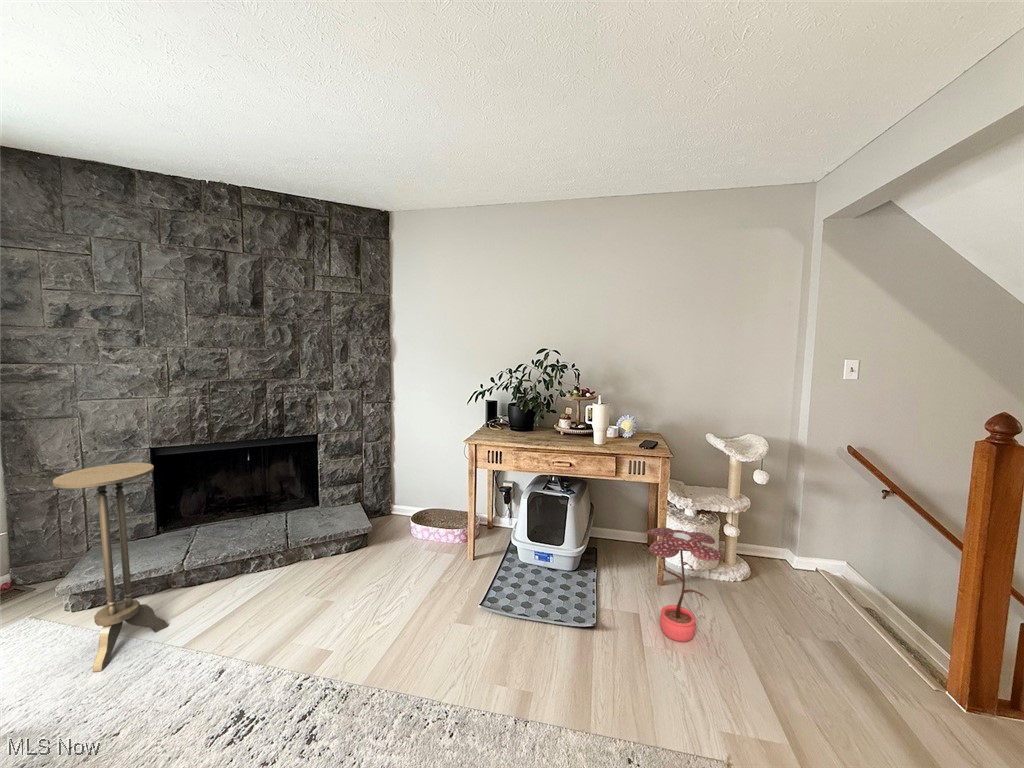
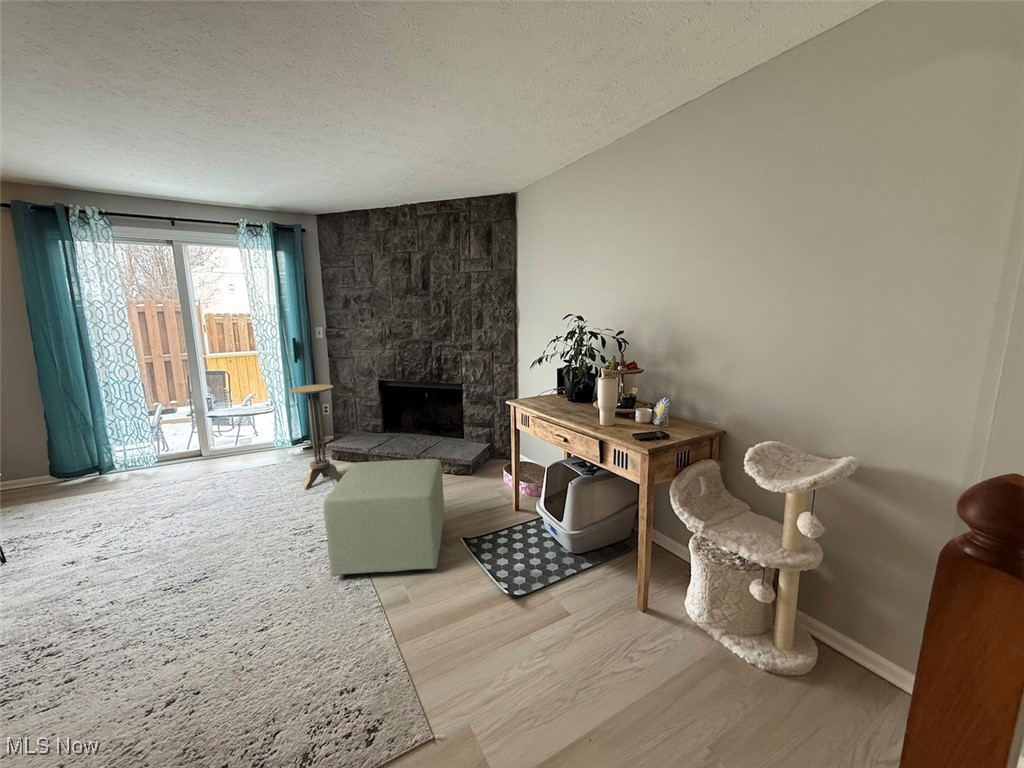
ottoman: none [322,523,501,728] -> present [324,459,444,576]
potted plant: present [646,527,723,642] -> none [535,529,633,667]

